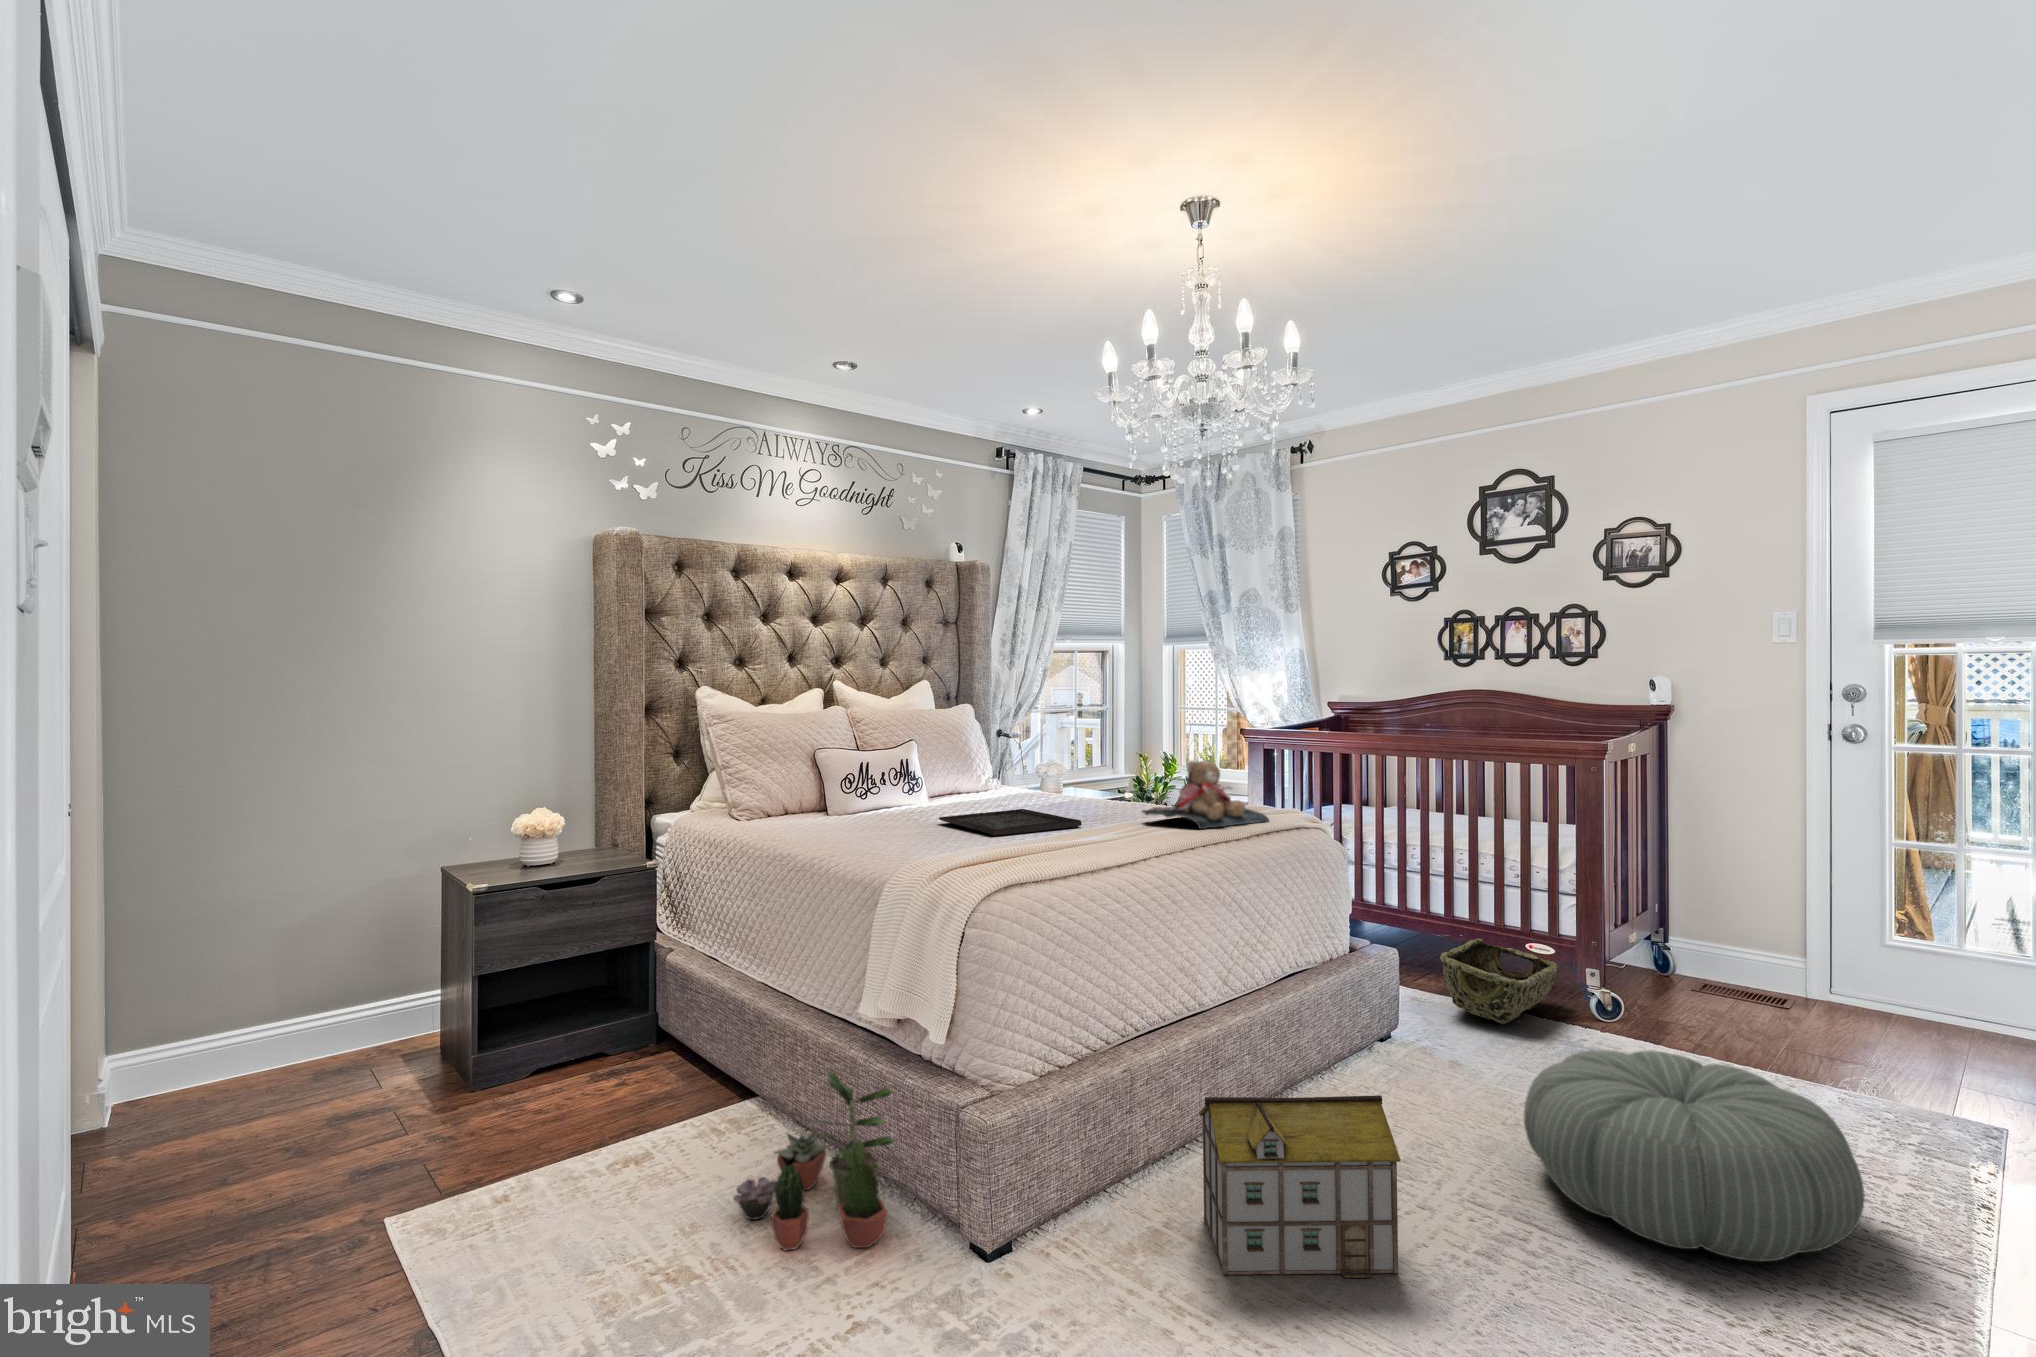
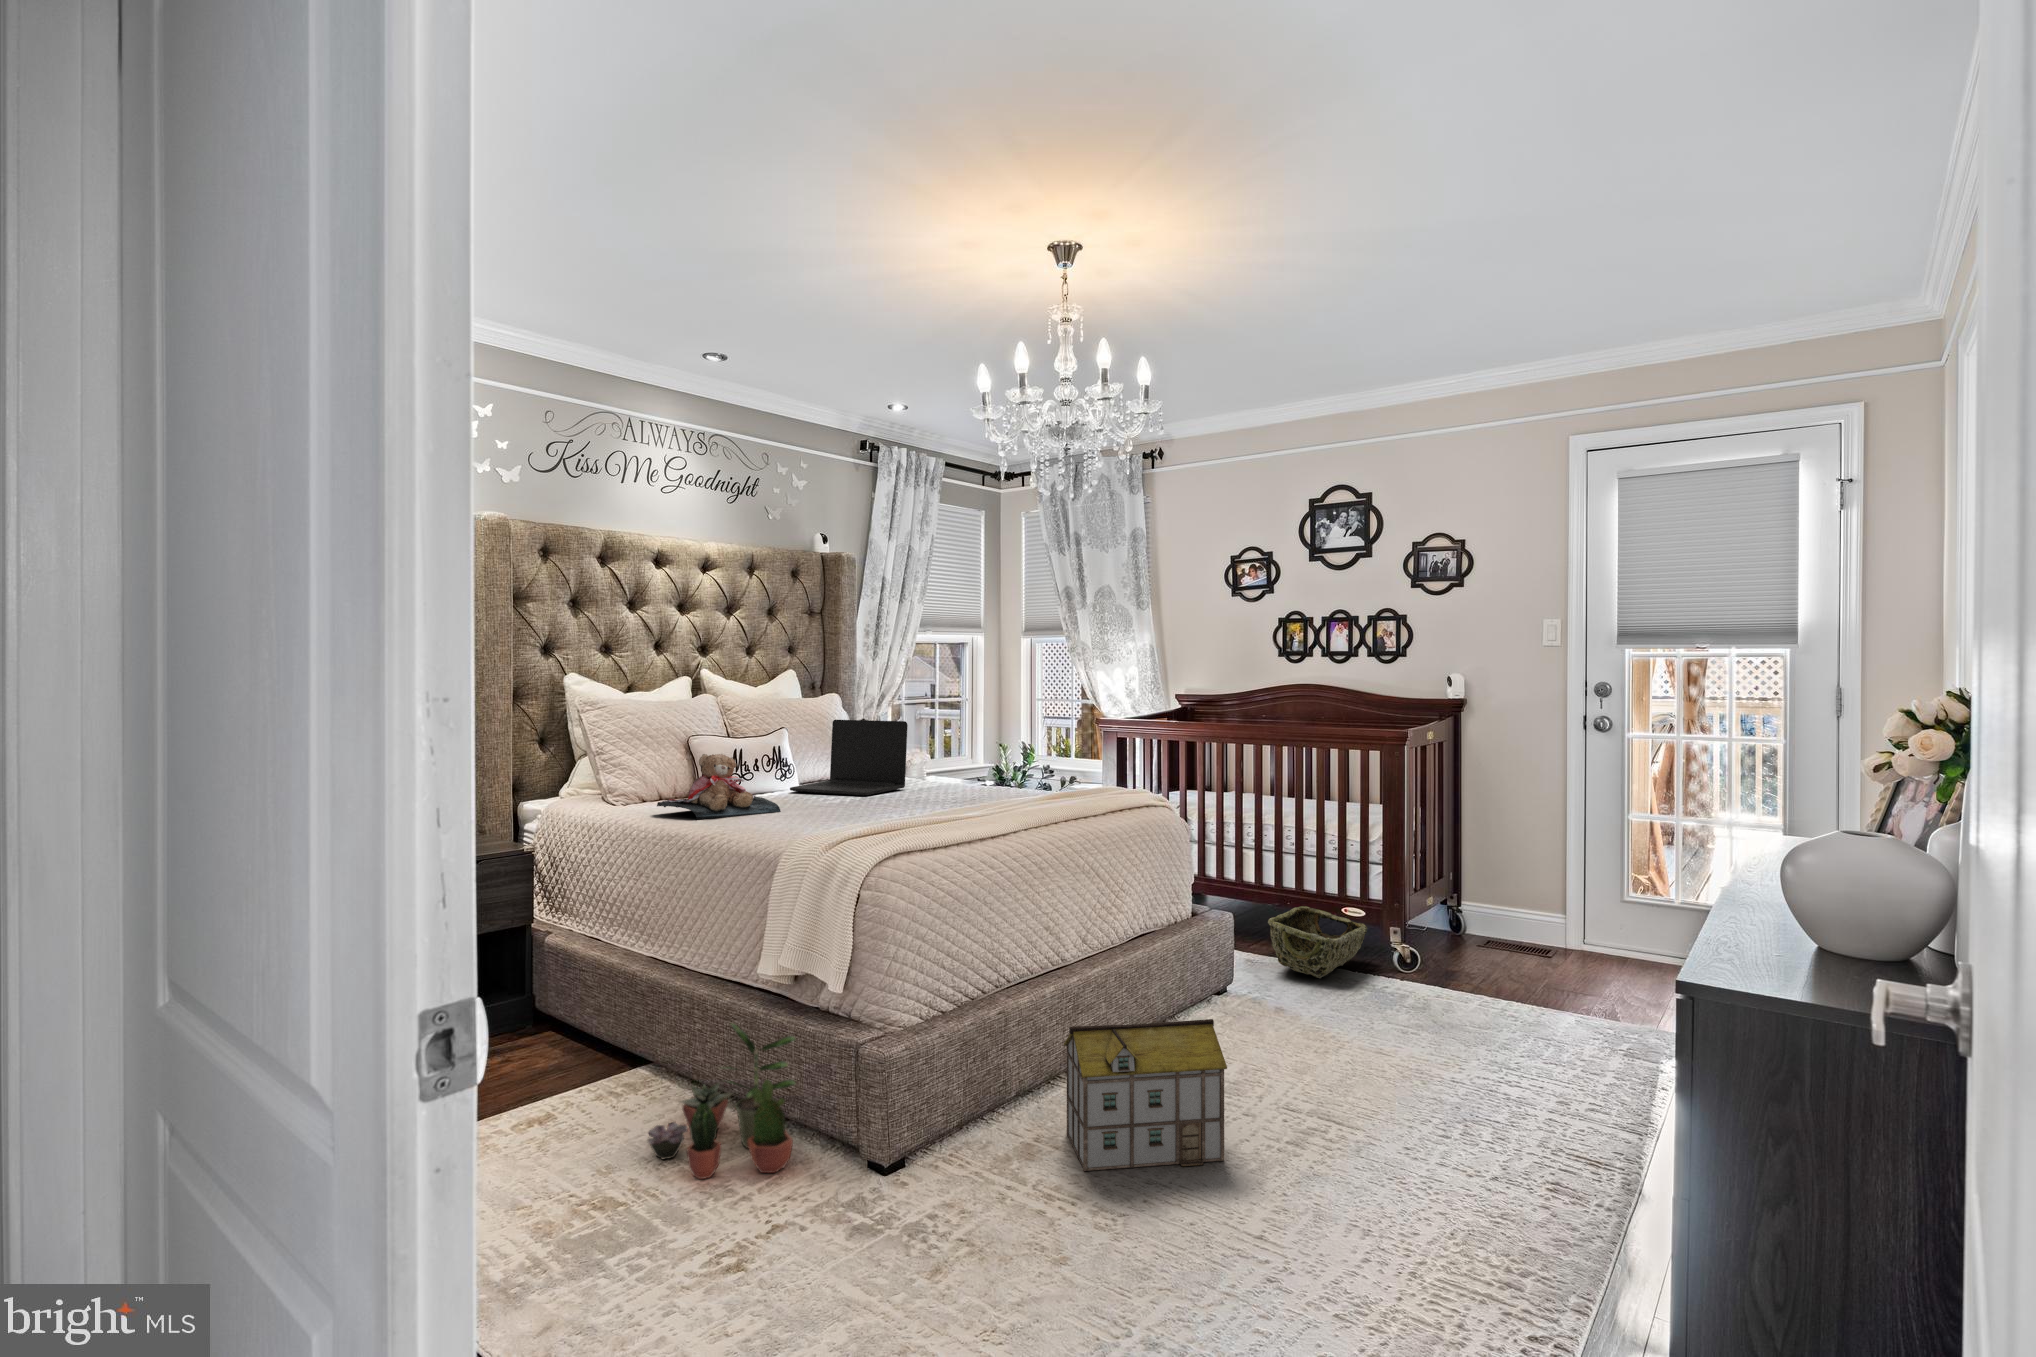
laptop: none [917,731,1037,812] -> present [790,720,908,796]
teddy bear: present [1142,761,1269,829] -> present [657,754,780,820]
tray: present [939,809,1082,836] -> none [818,792,954,815]
pouf: present [1524,1050,1865,1262] -> none [1328,983,1573,1134]

